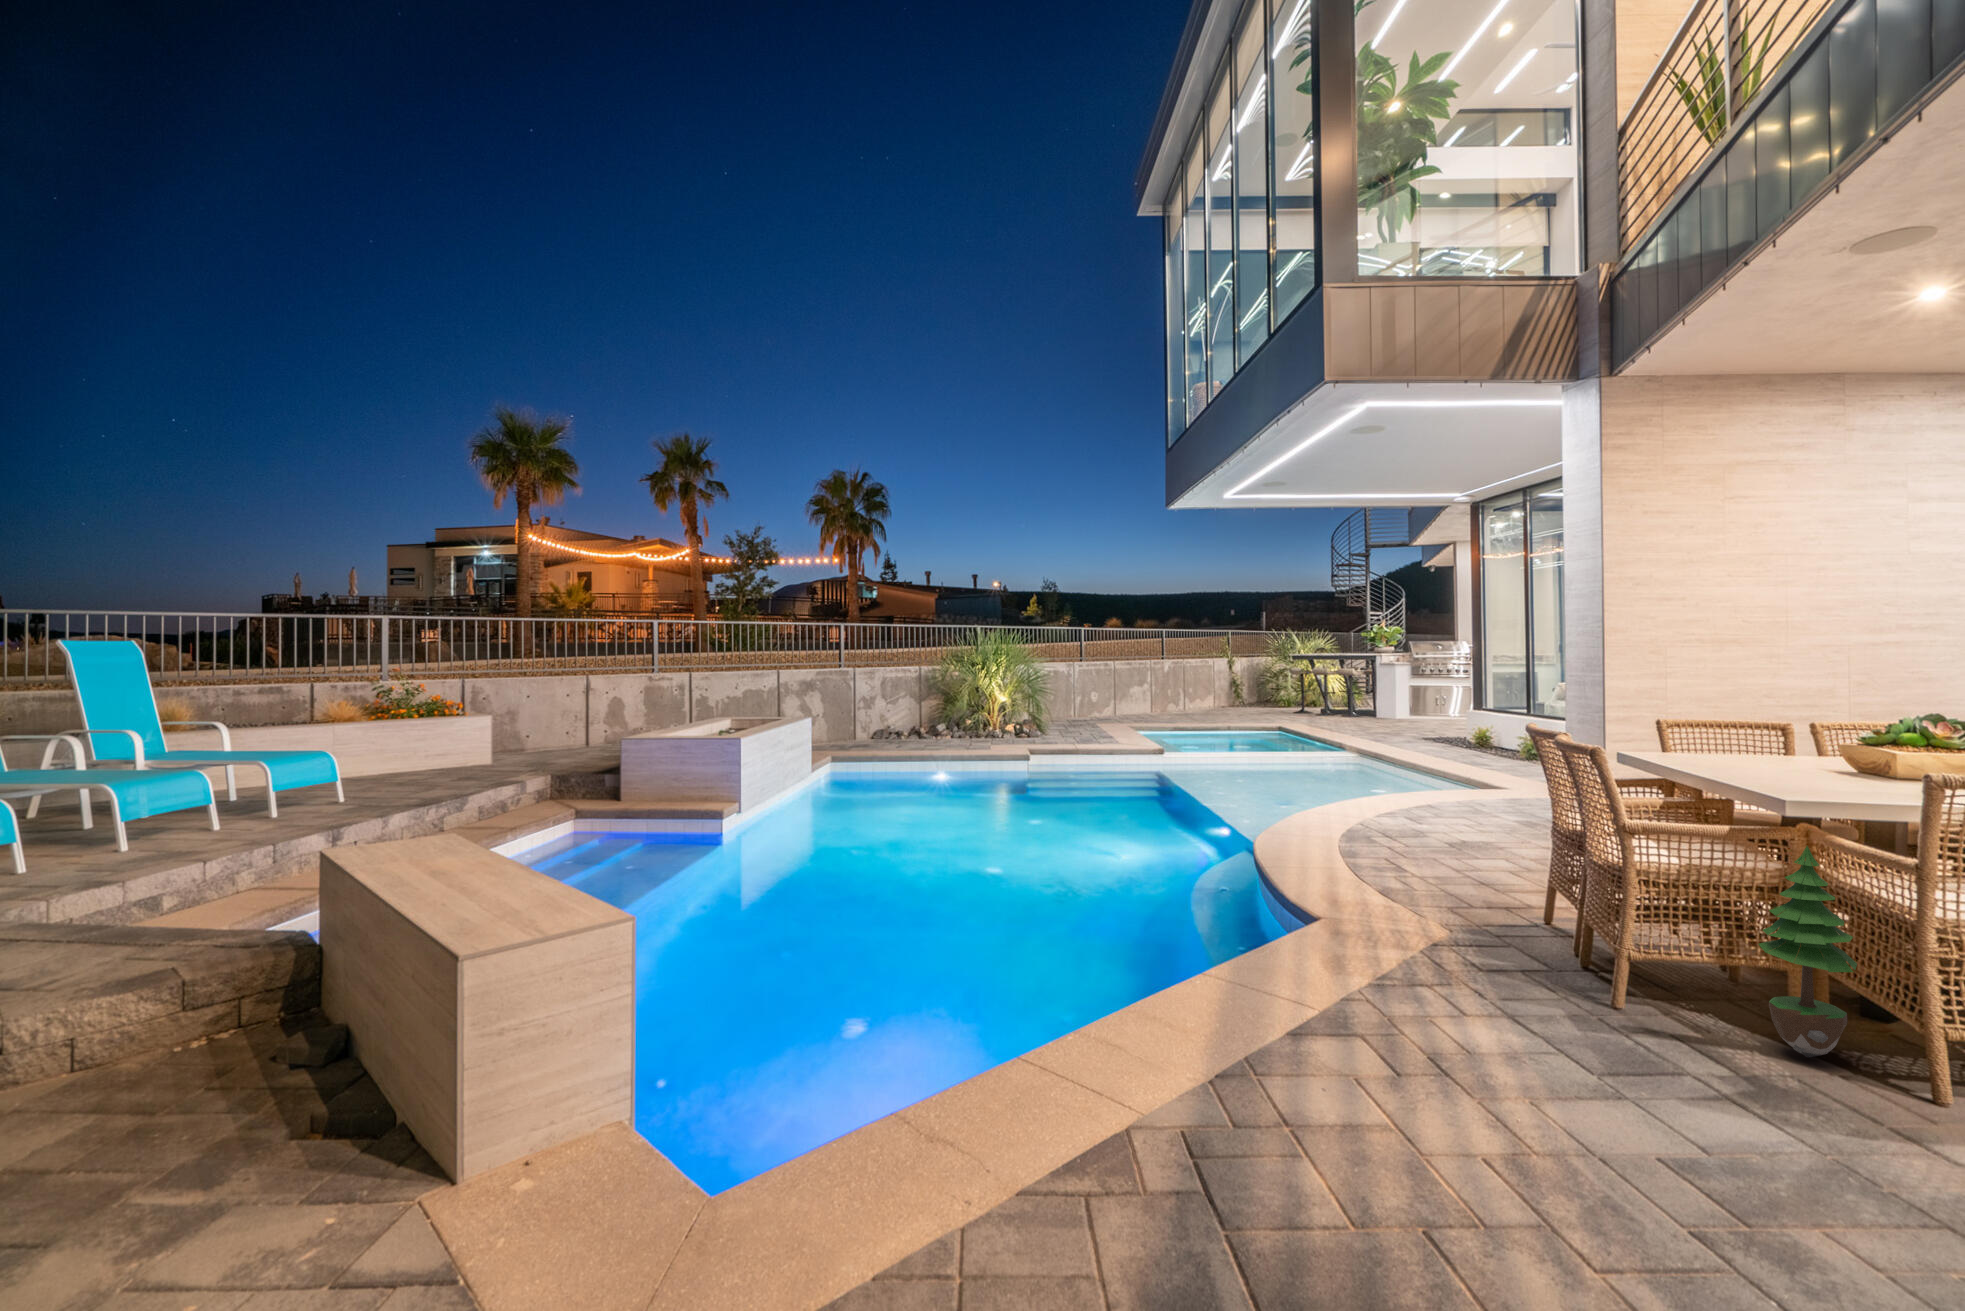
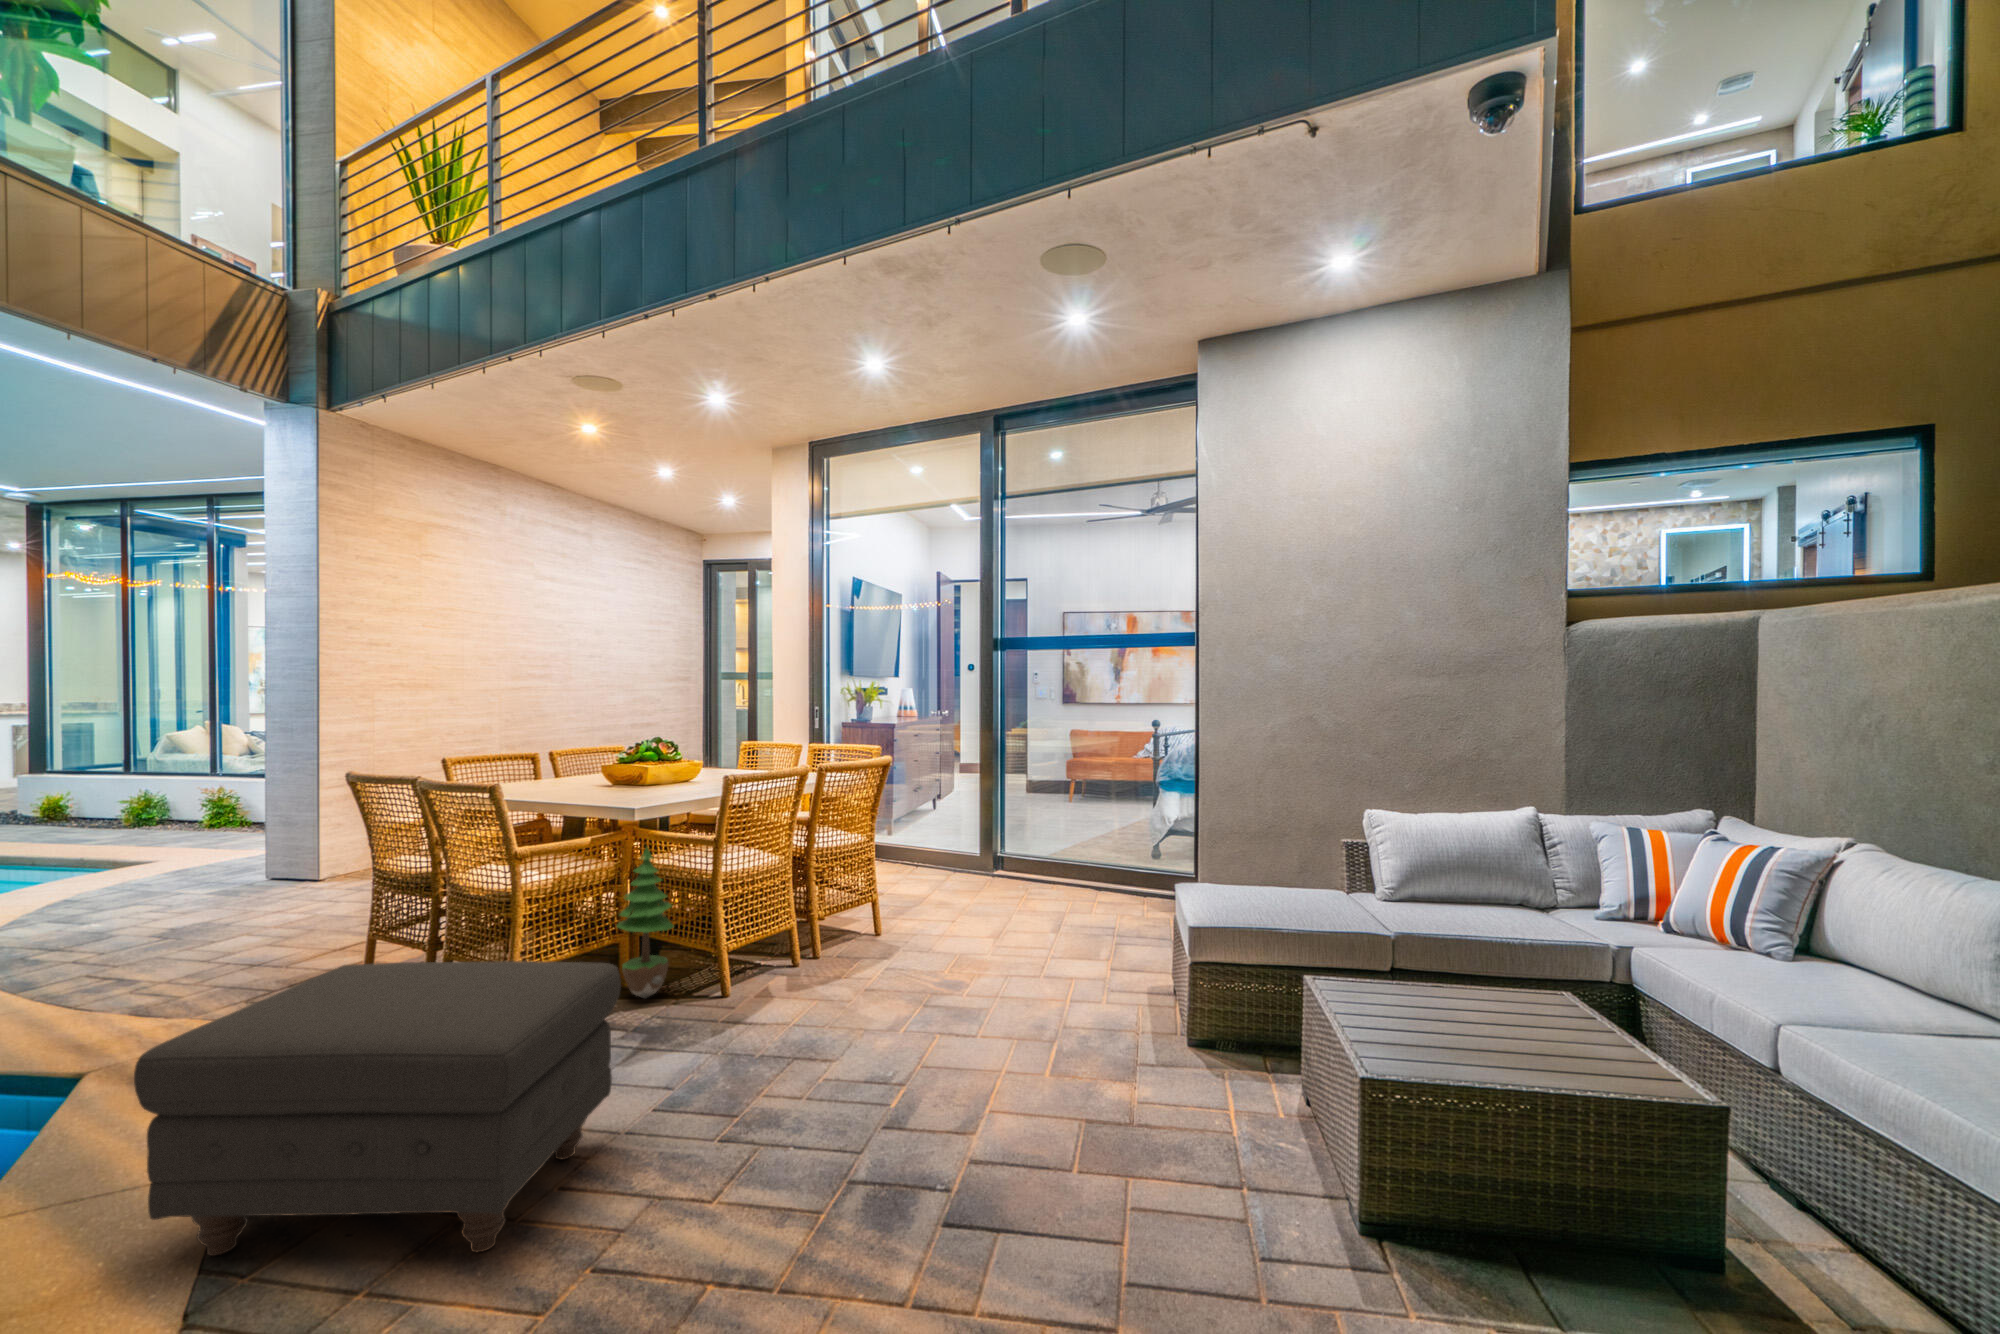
ottoman: none [1220,876,1586,1159] -> present [134,961,621,1256]

